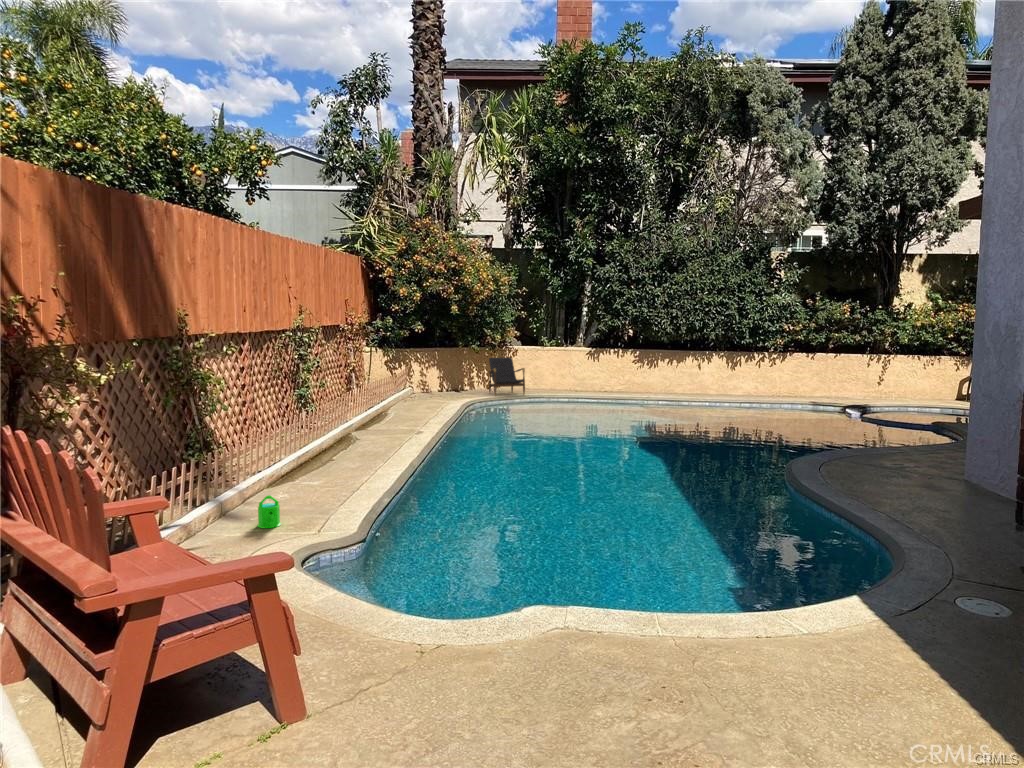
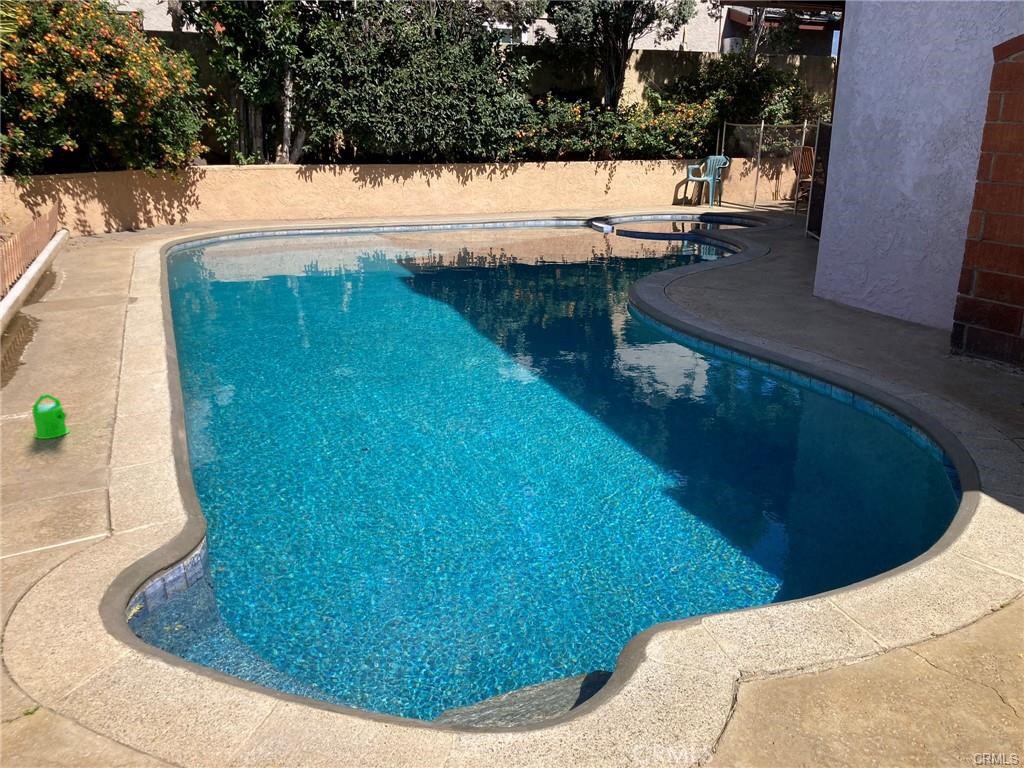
lounge chair: present [489,358,525,396] -> none [170,181,228,233]

